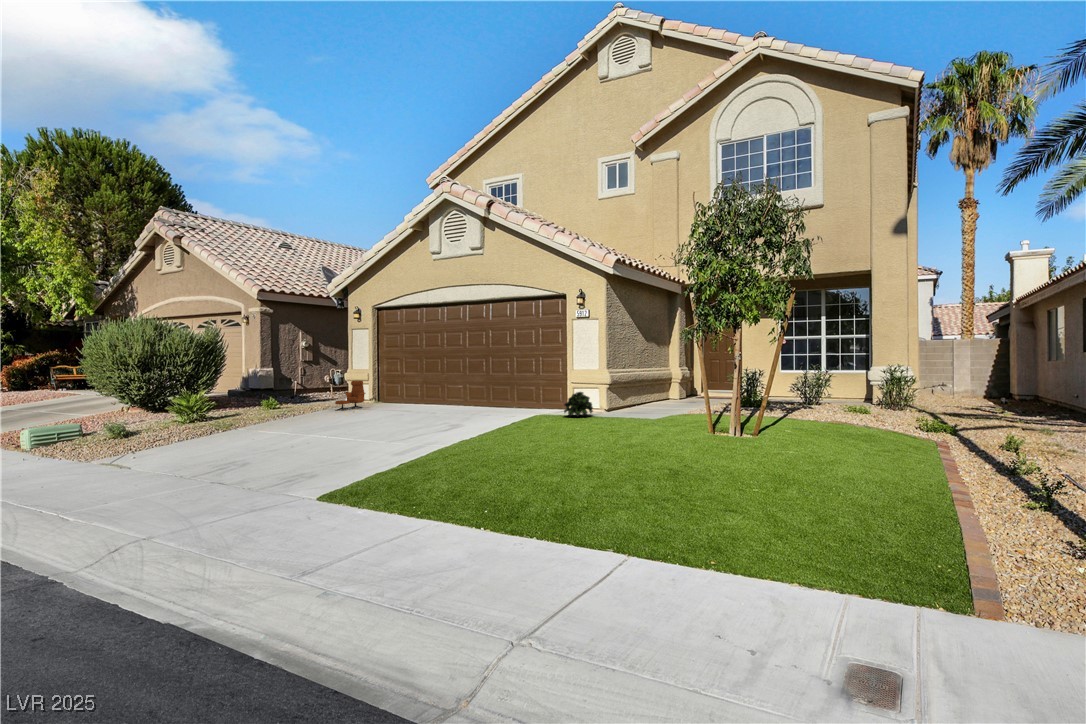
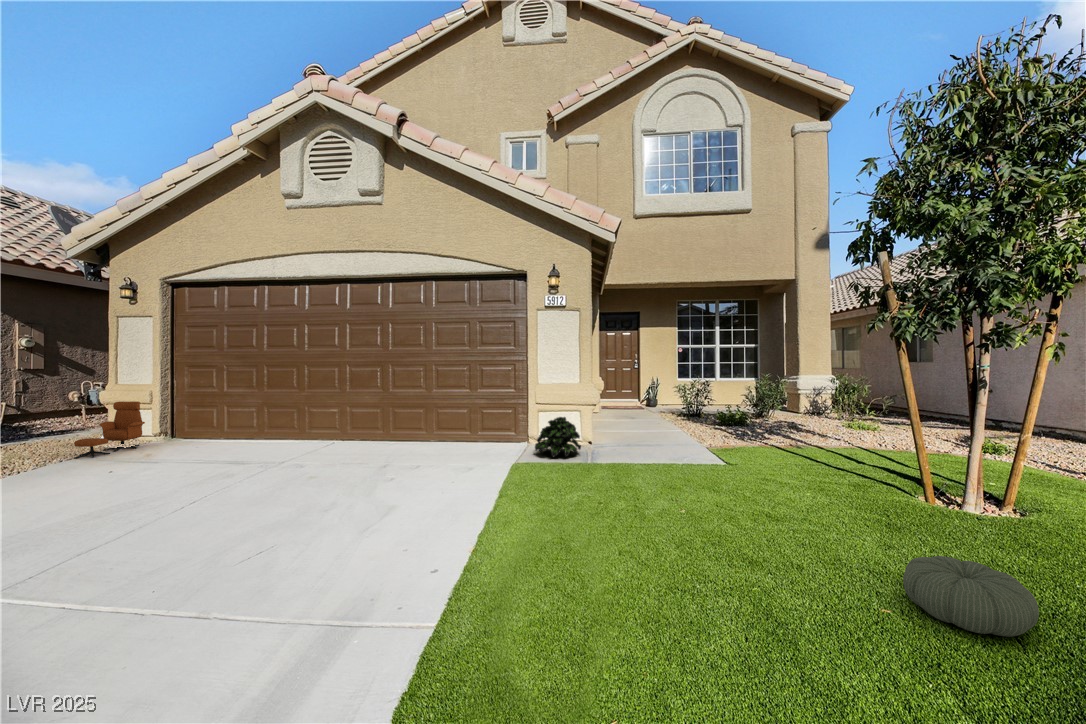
pouf: none [586,432,623,451] -> present [903,556,1039,637]

